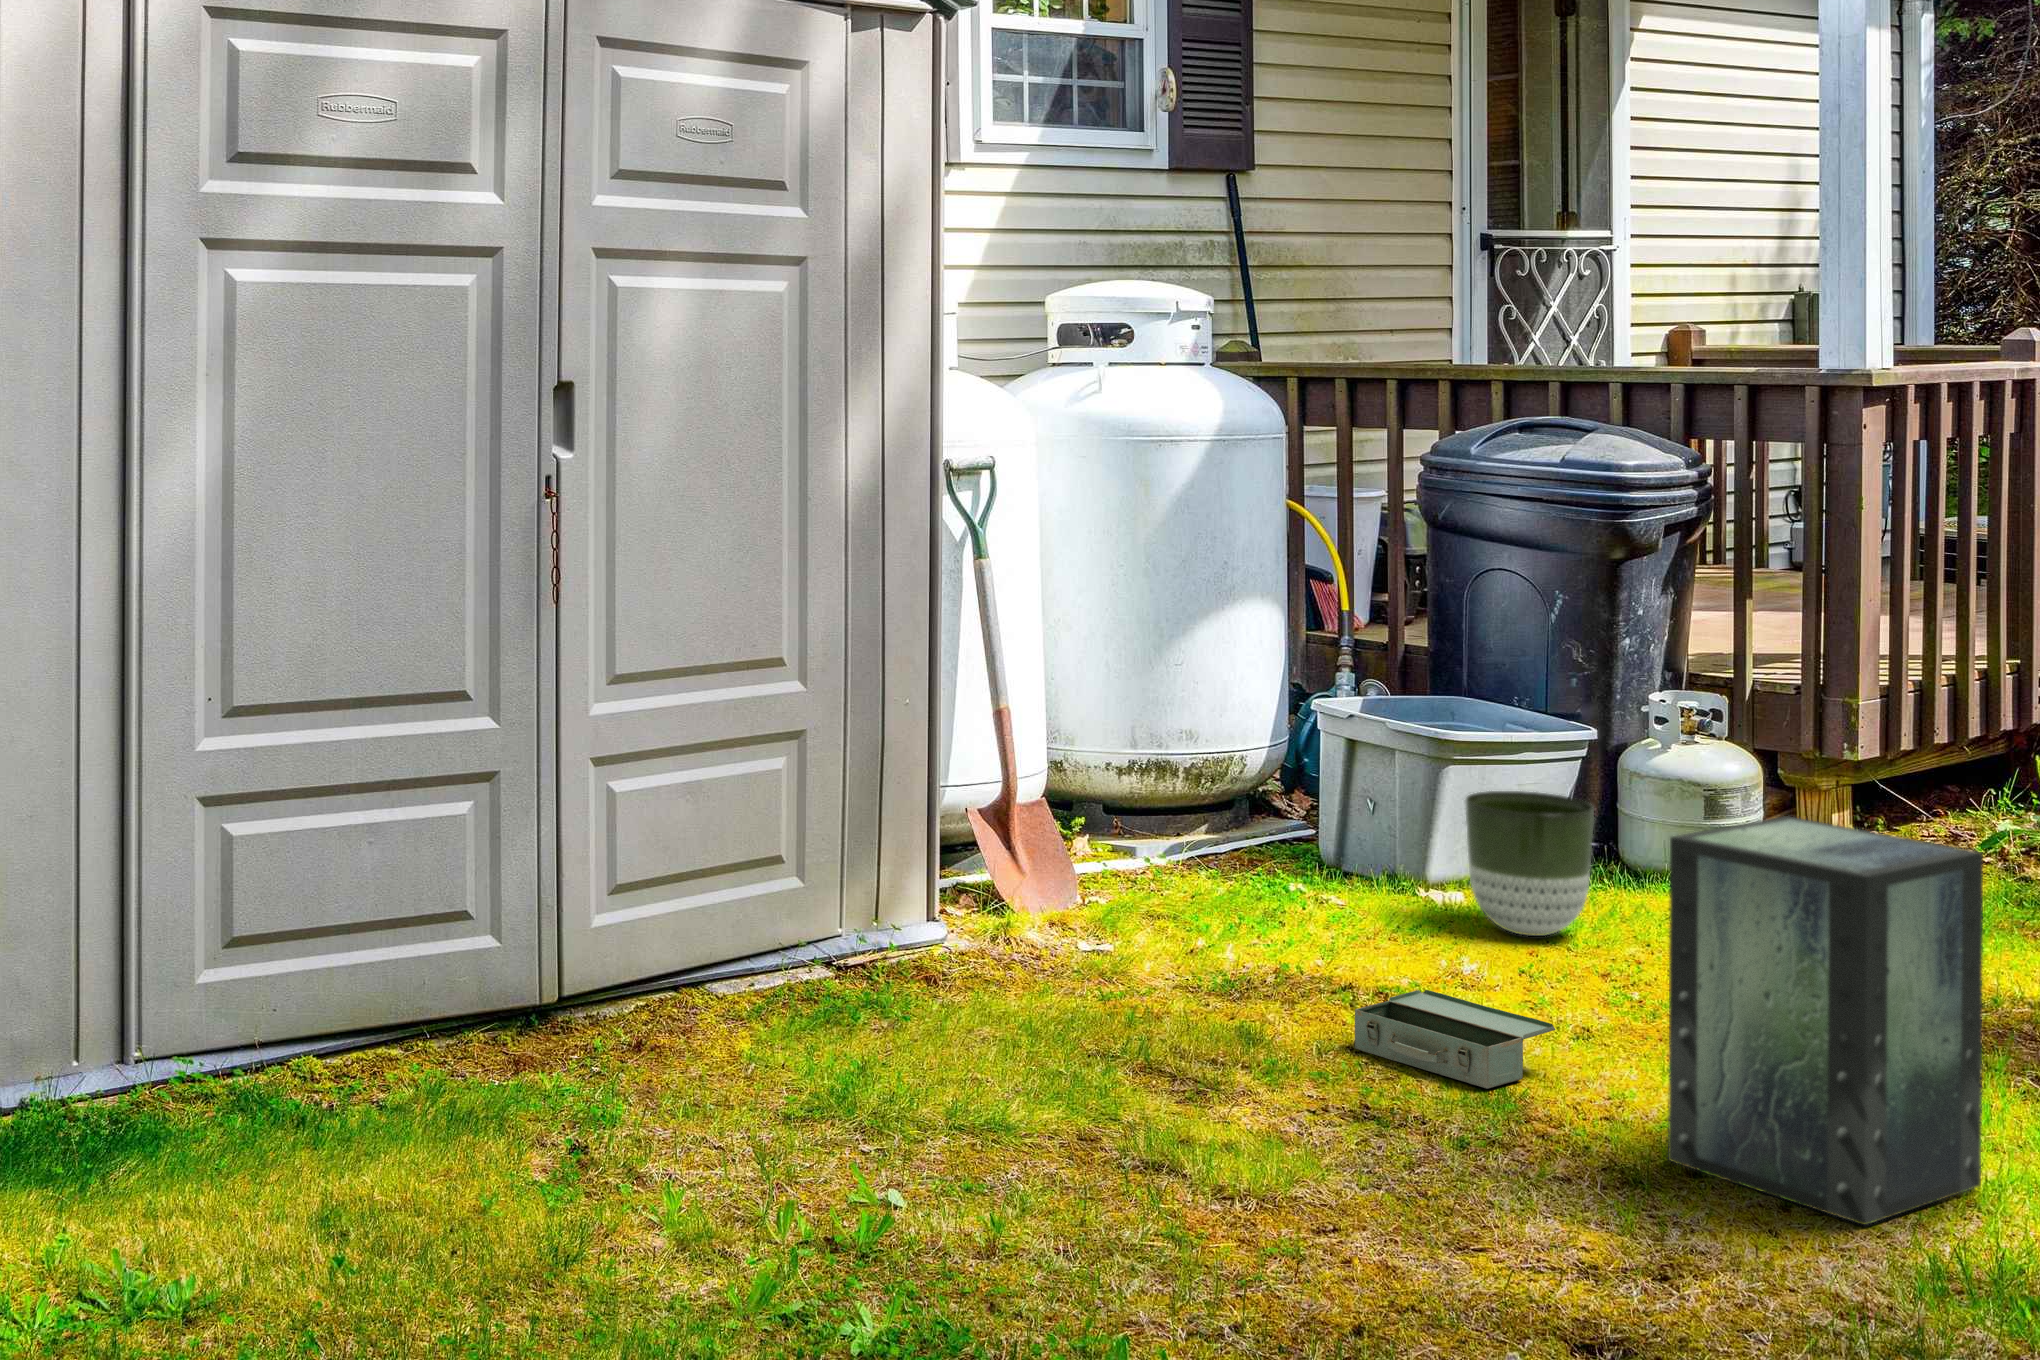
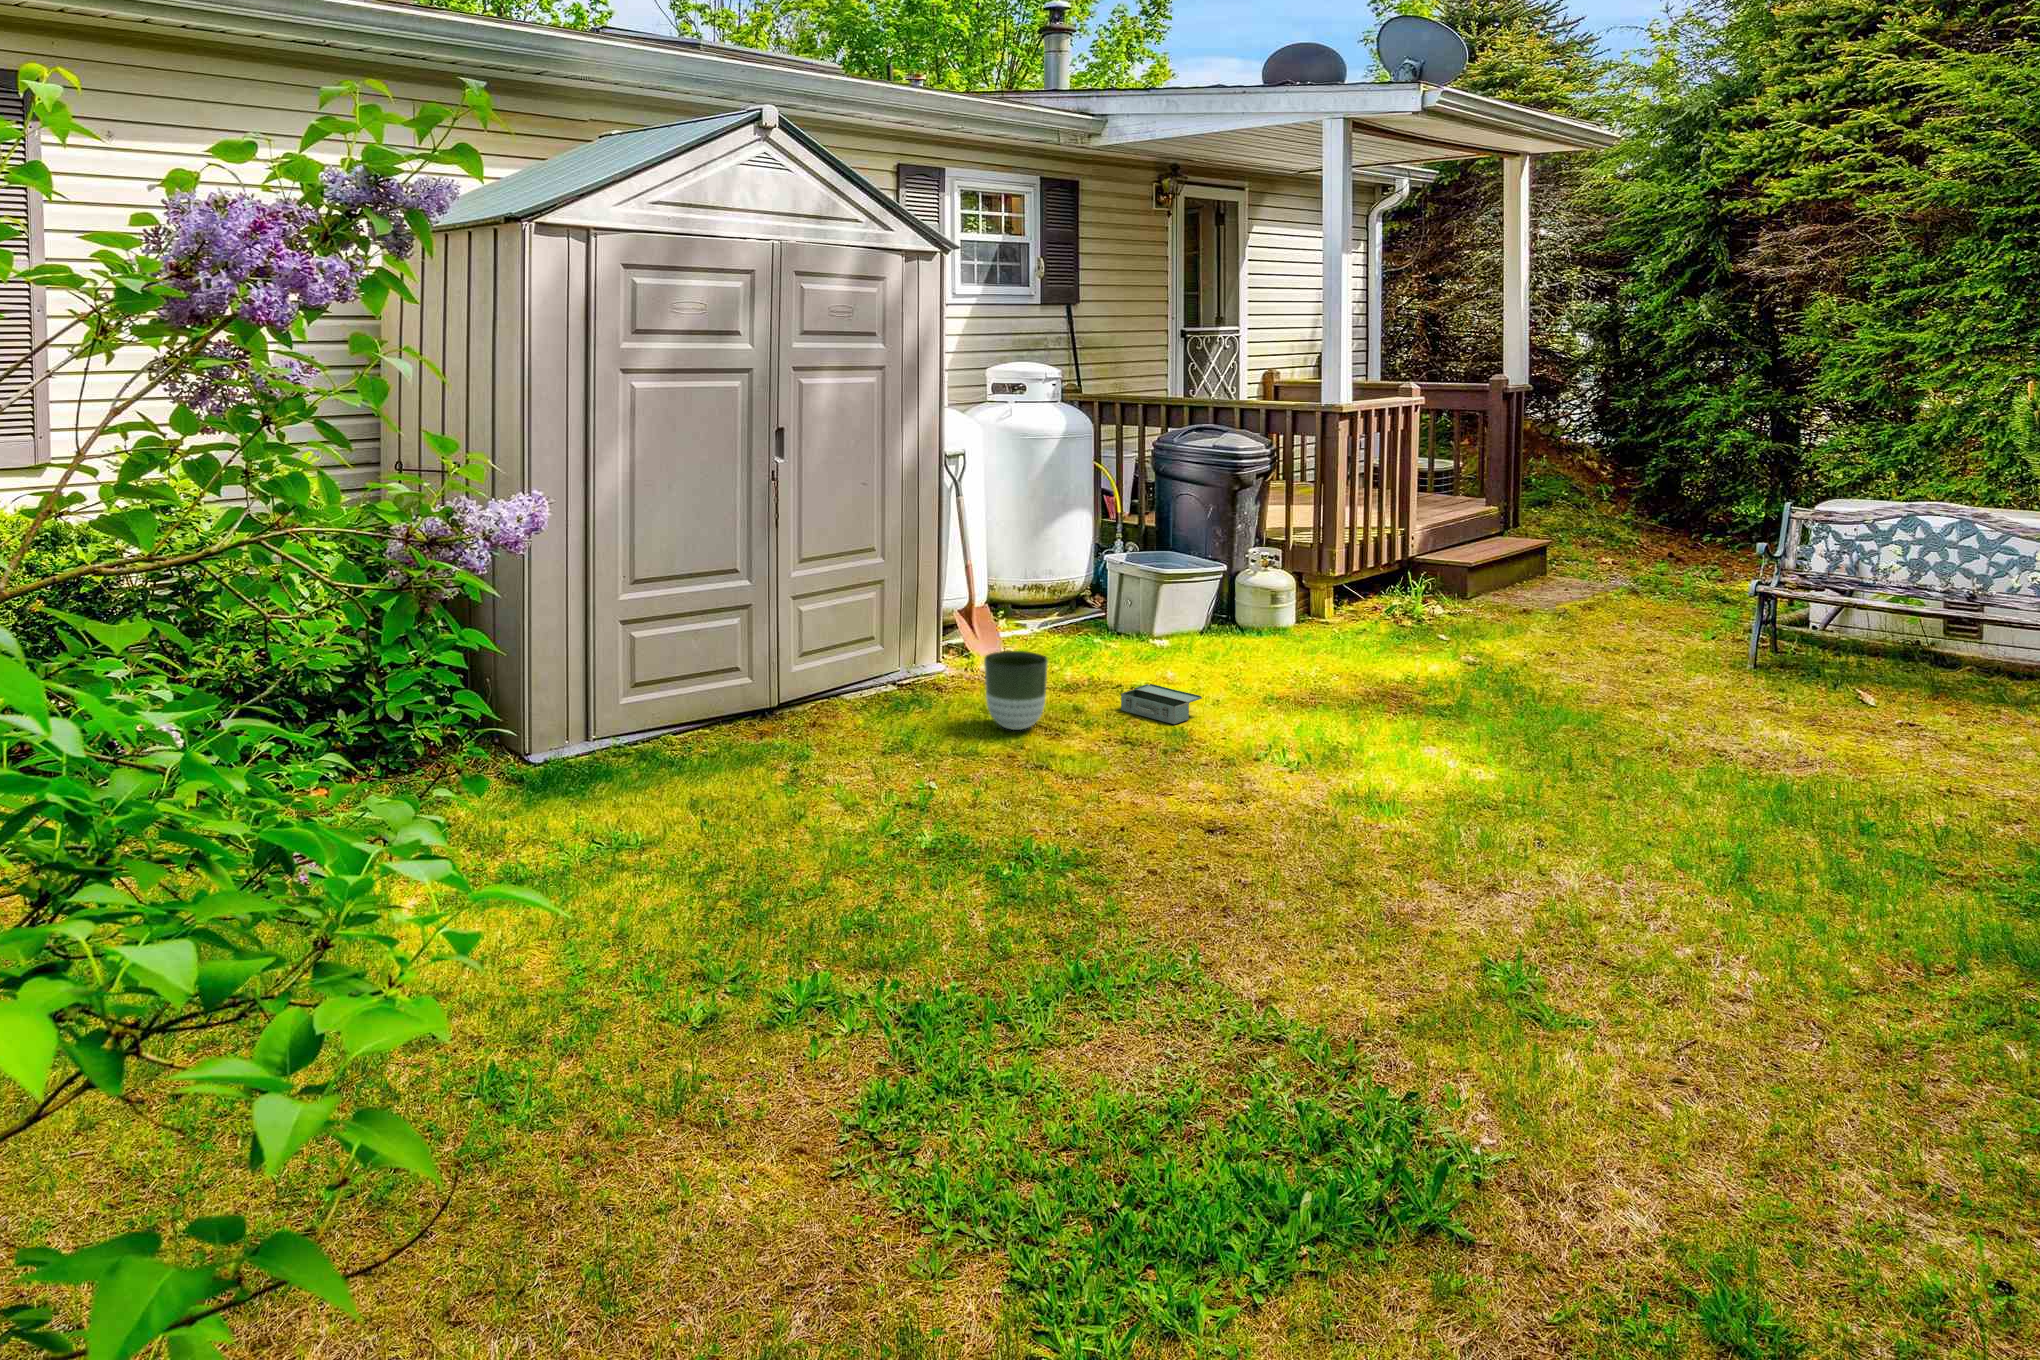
planter: present [1465,791,1594,936] -> present [984,651,1048,730]
storage box: present [1668,816,1983,1225] -> none [1244,606,1362,770]

